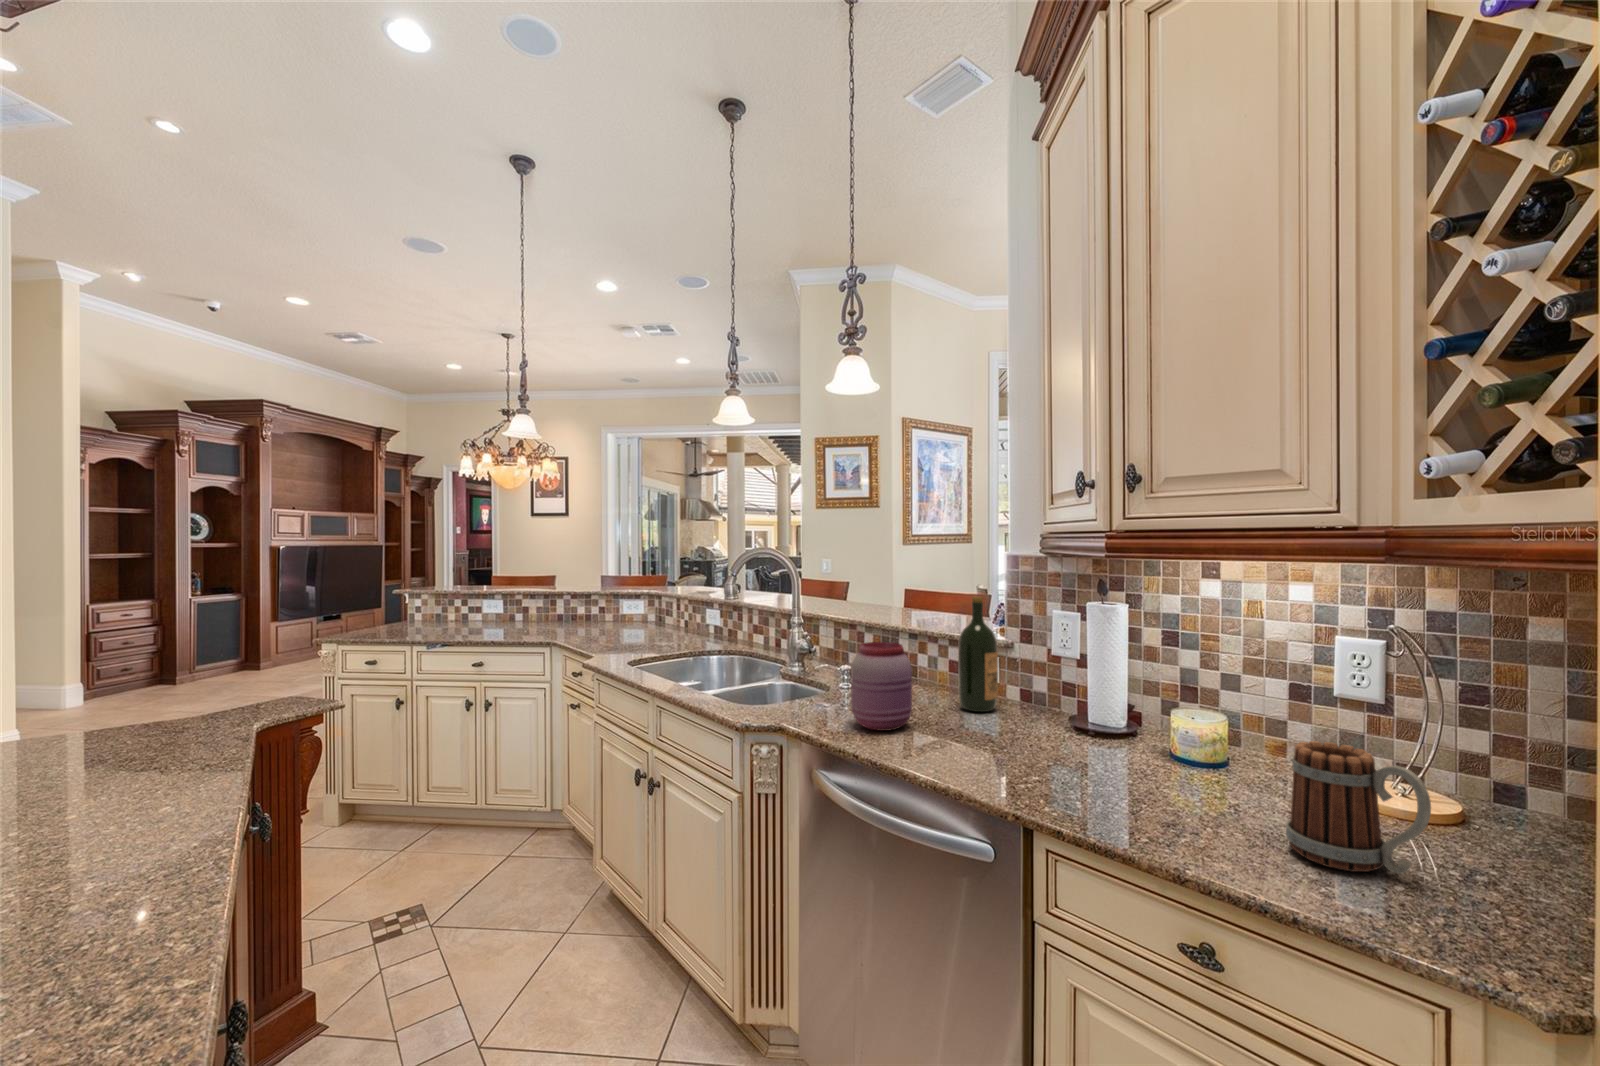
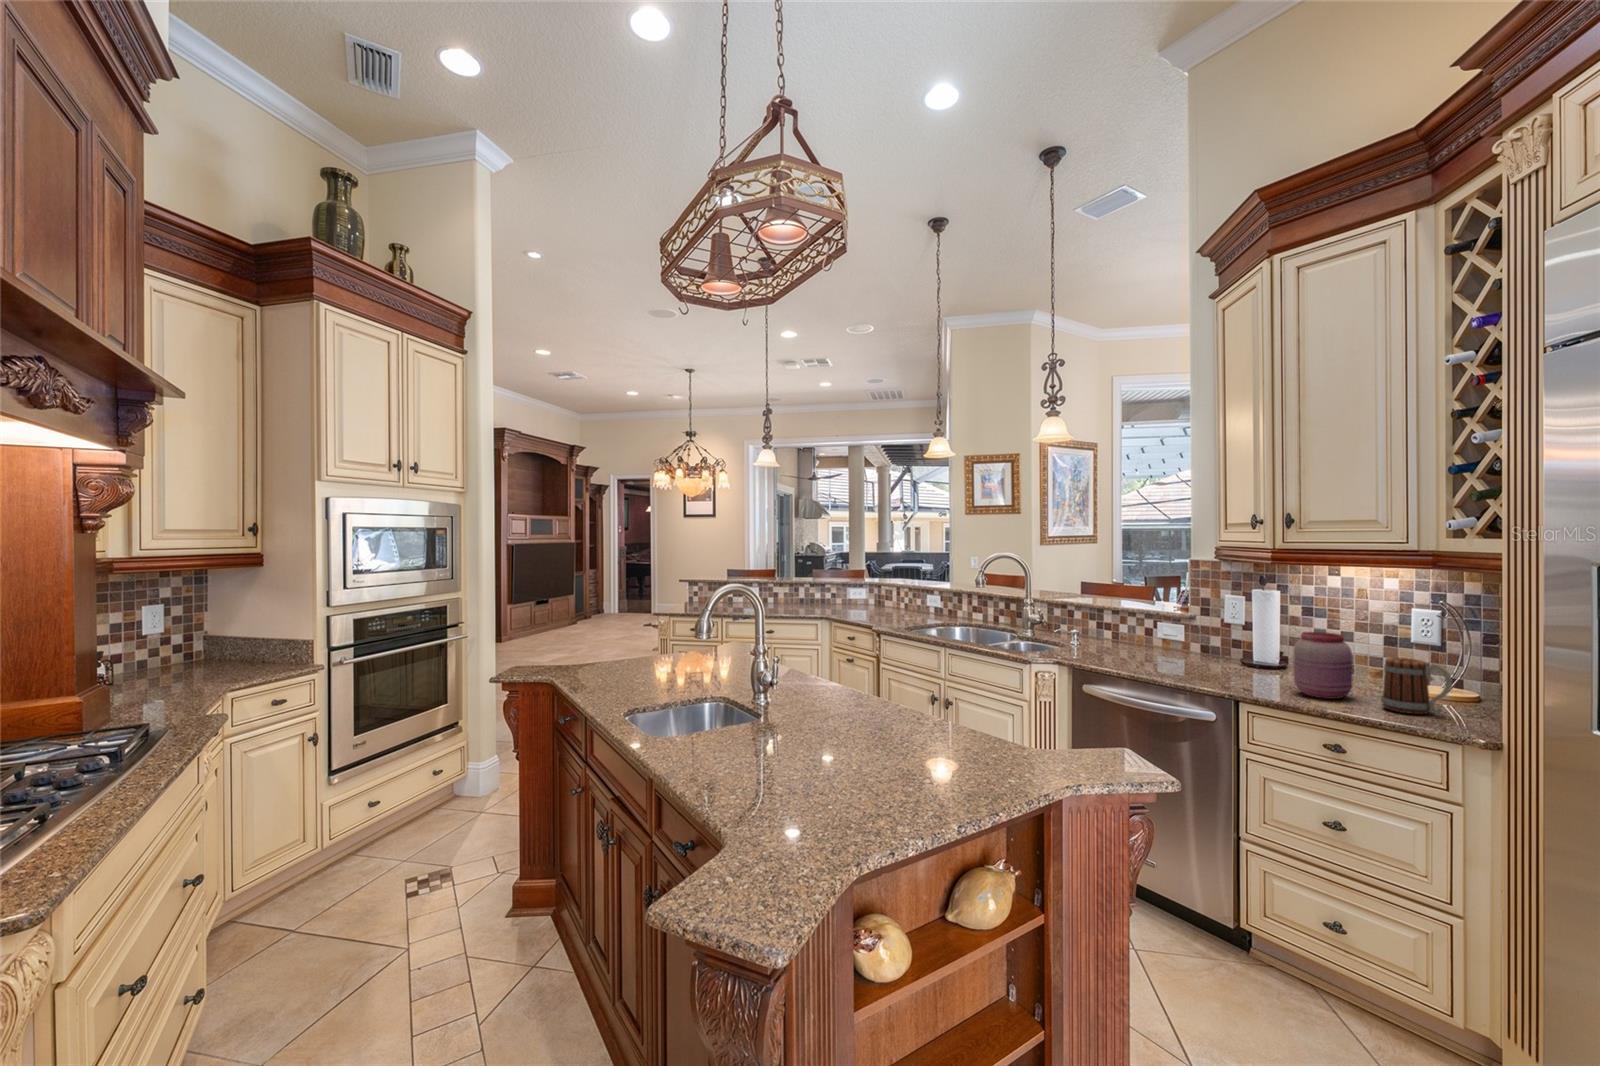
wine bottle: present [958,597,998,712] -> none [1160,587,1188,658]
jar: present [851,642,912,731] -> present [1293,632,1352,699]

